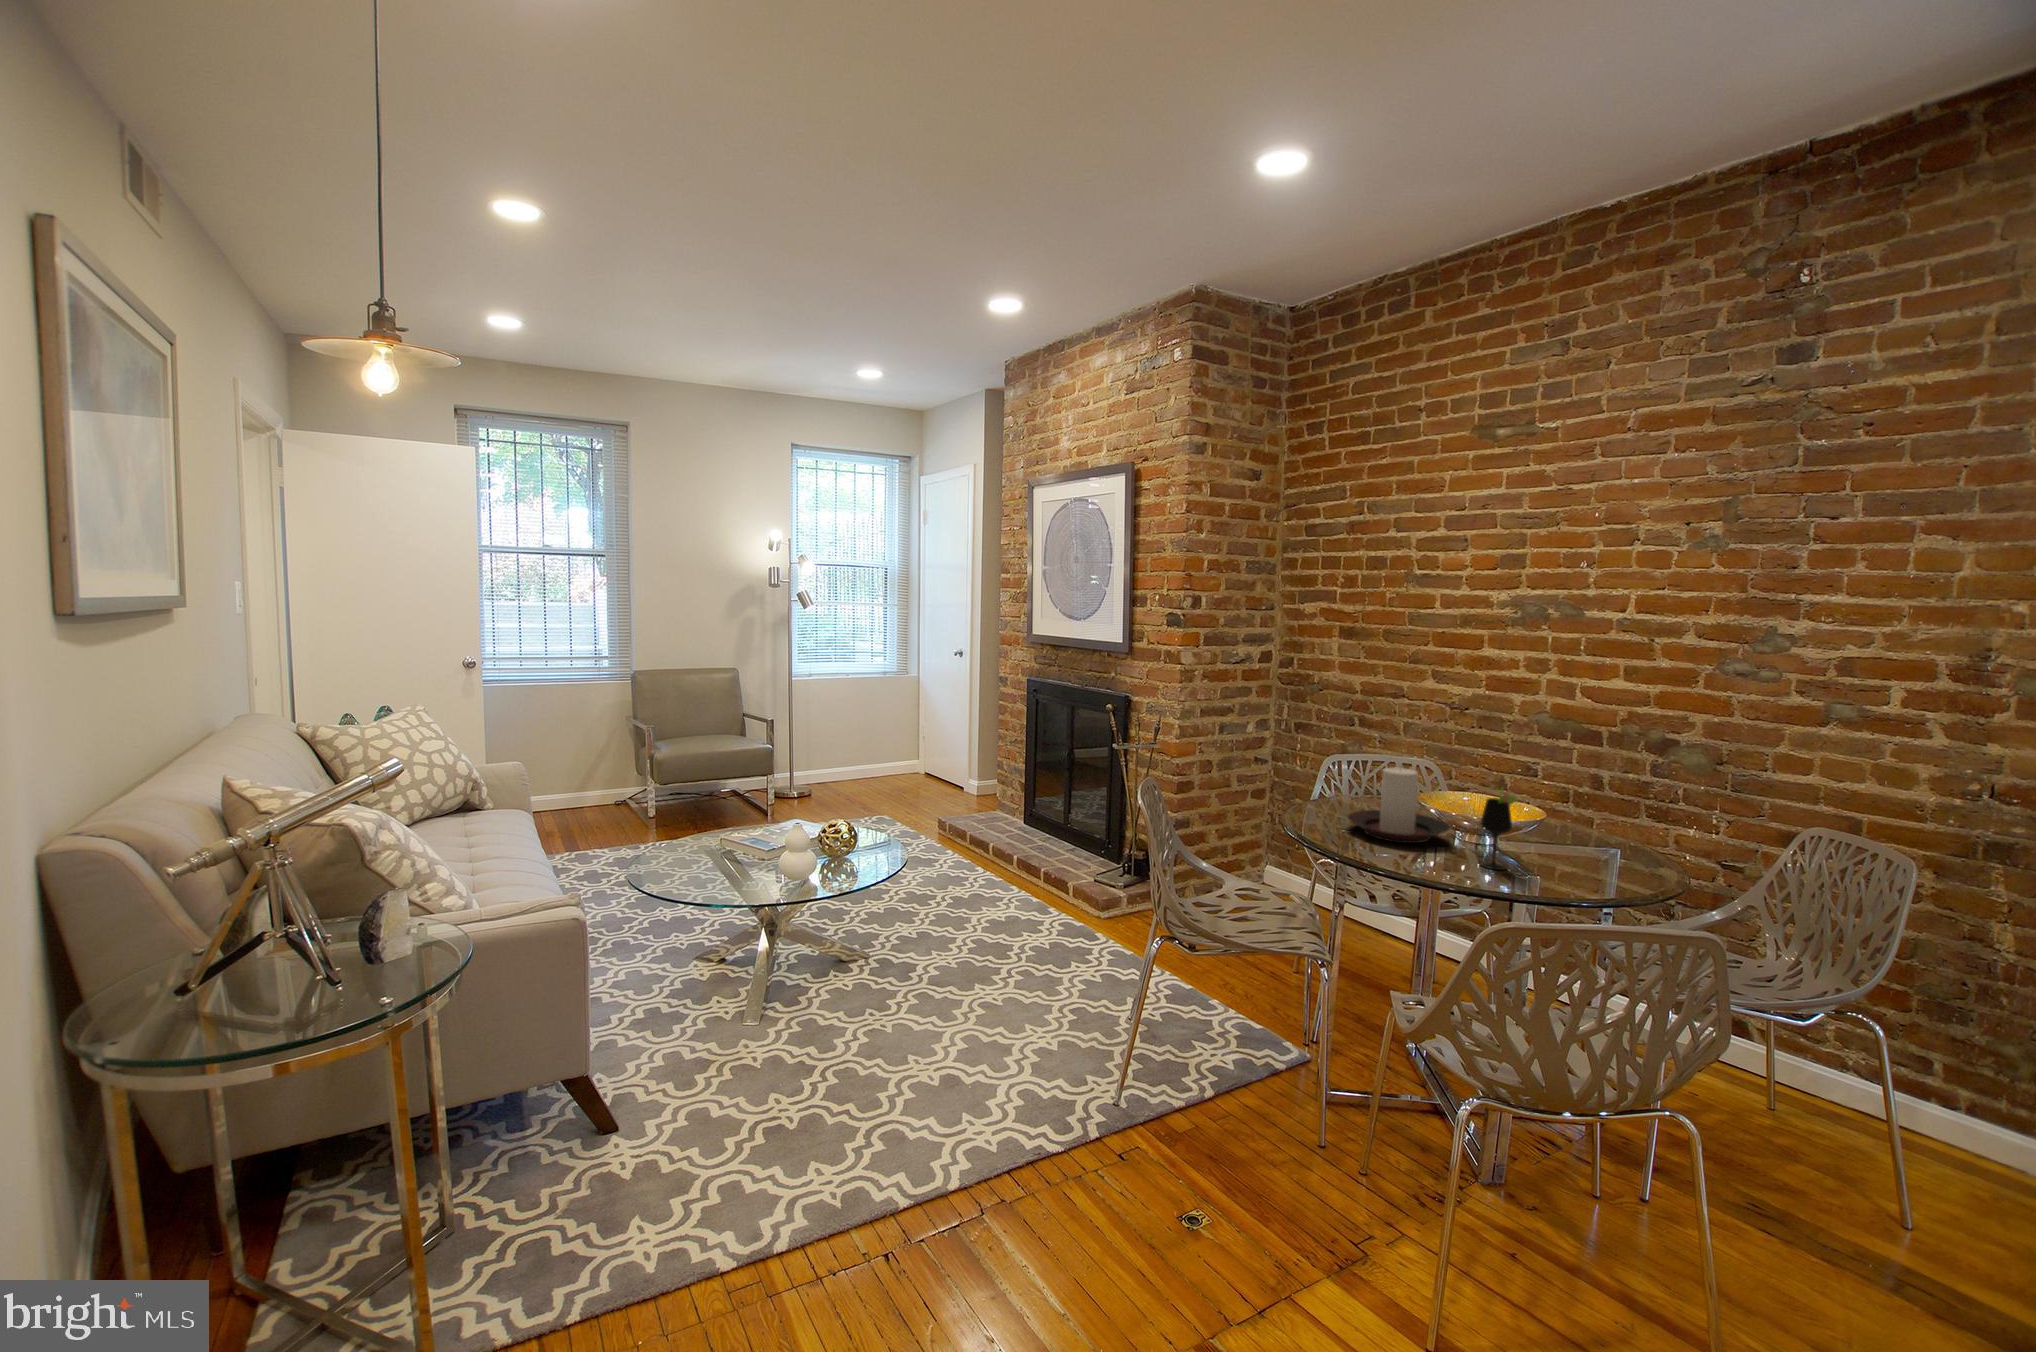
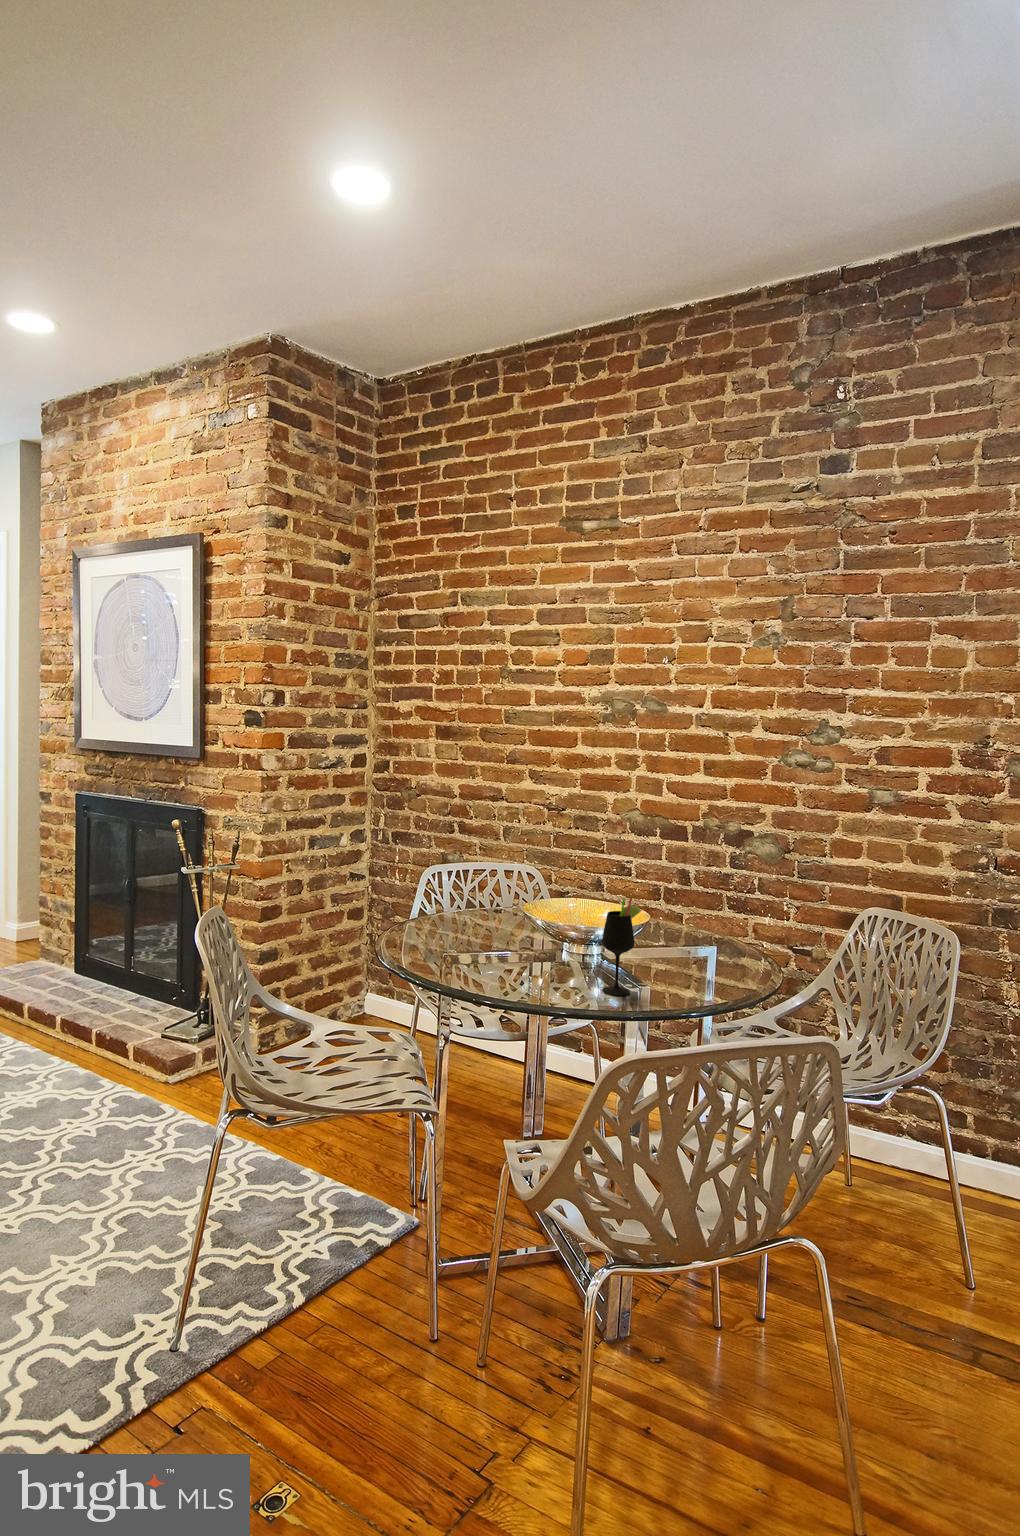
candle holder: present [1347,768,1450,843] -> none [454,879,567,972]

